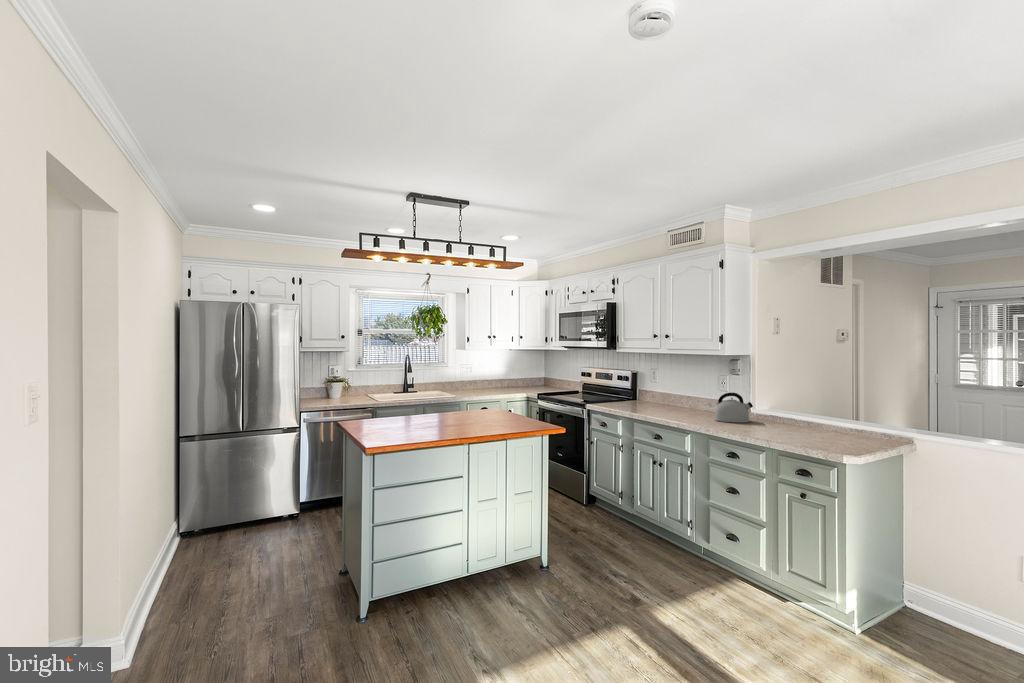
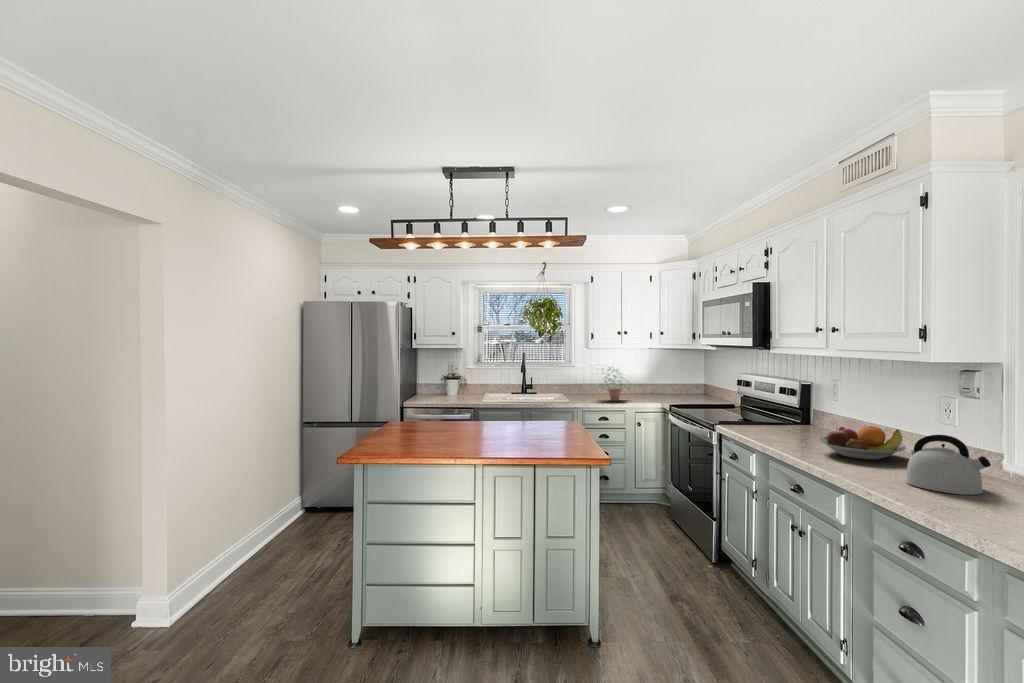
potted plant: none [472,366,500,394] -> present [603,369,627,401]
fruit bowl: none [661,394,707,414] -> present [818,426,906,460]

